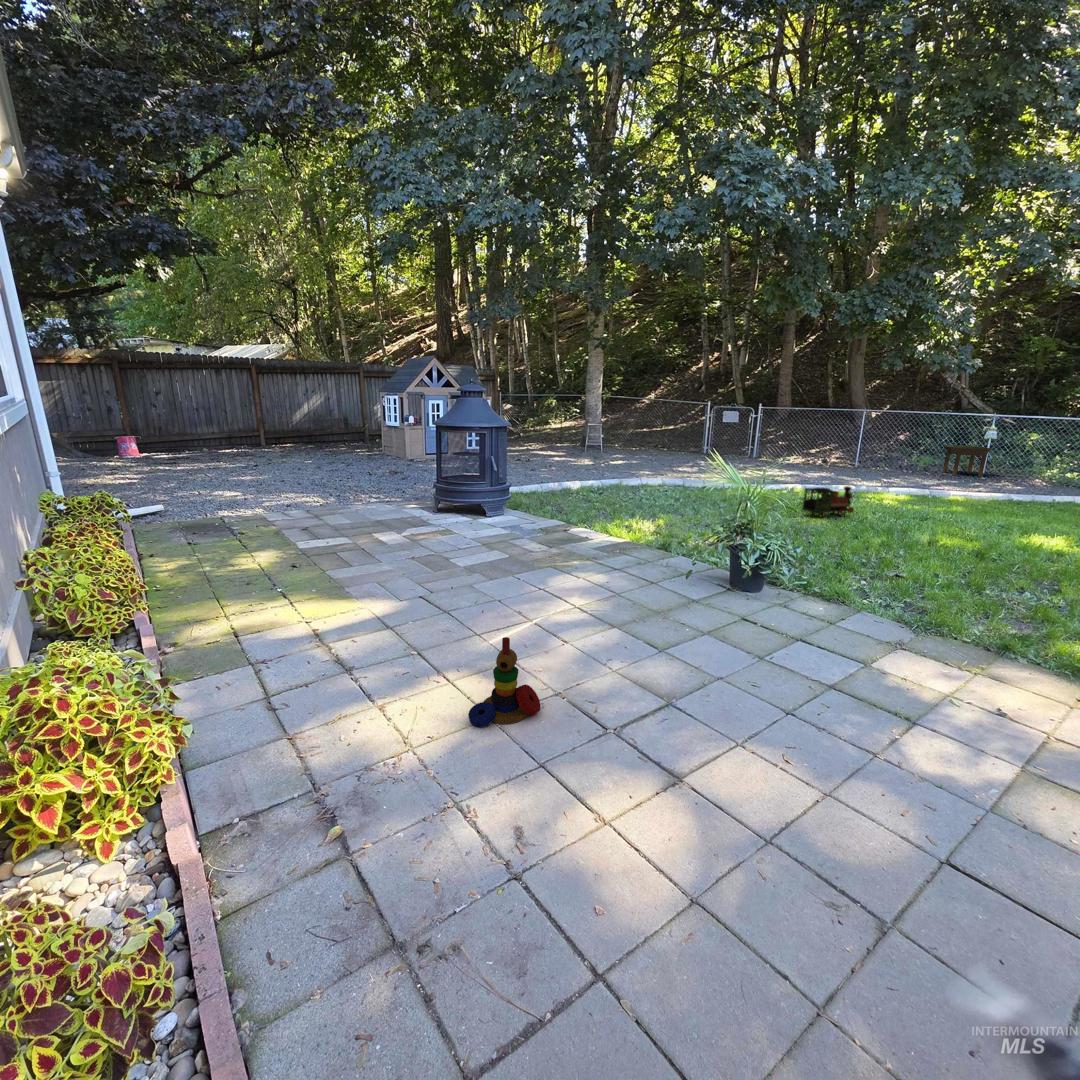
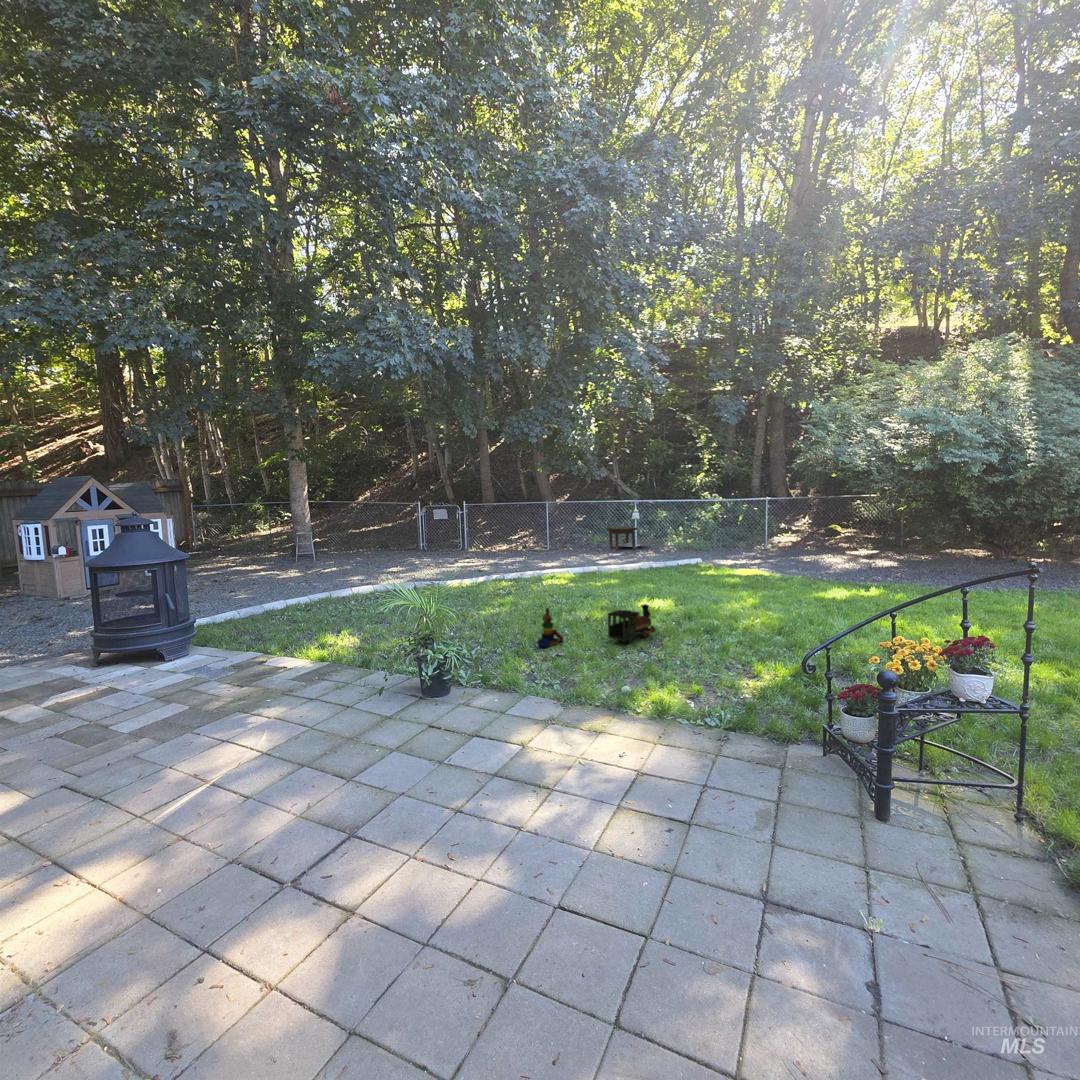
toy train: present [802,486,854,517] -> present [608,604,656,643]
stacking toy: present [468,637,541,727] -> present [537,608,563,648]

